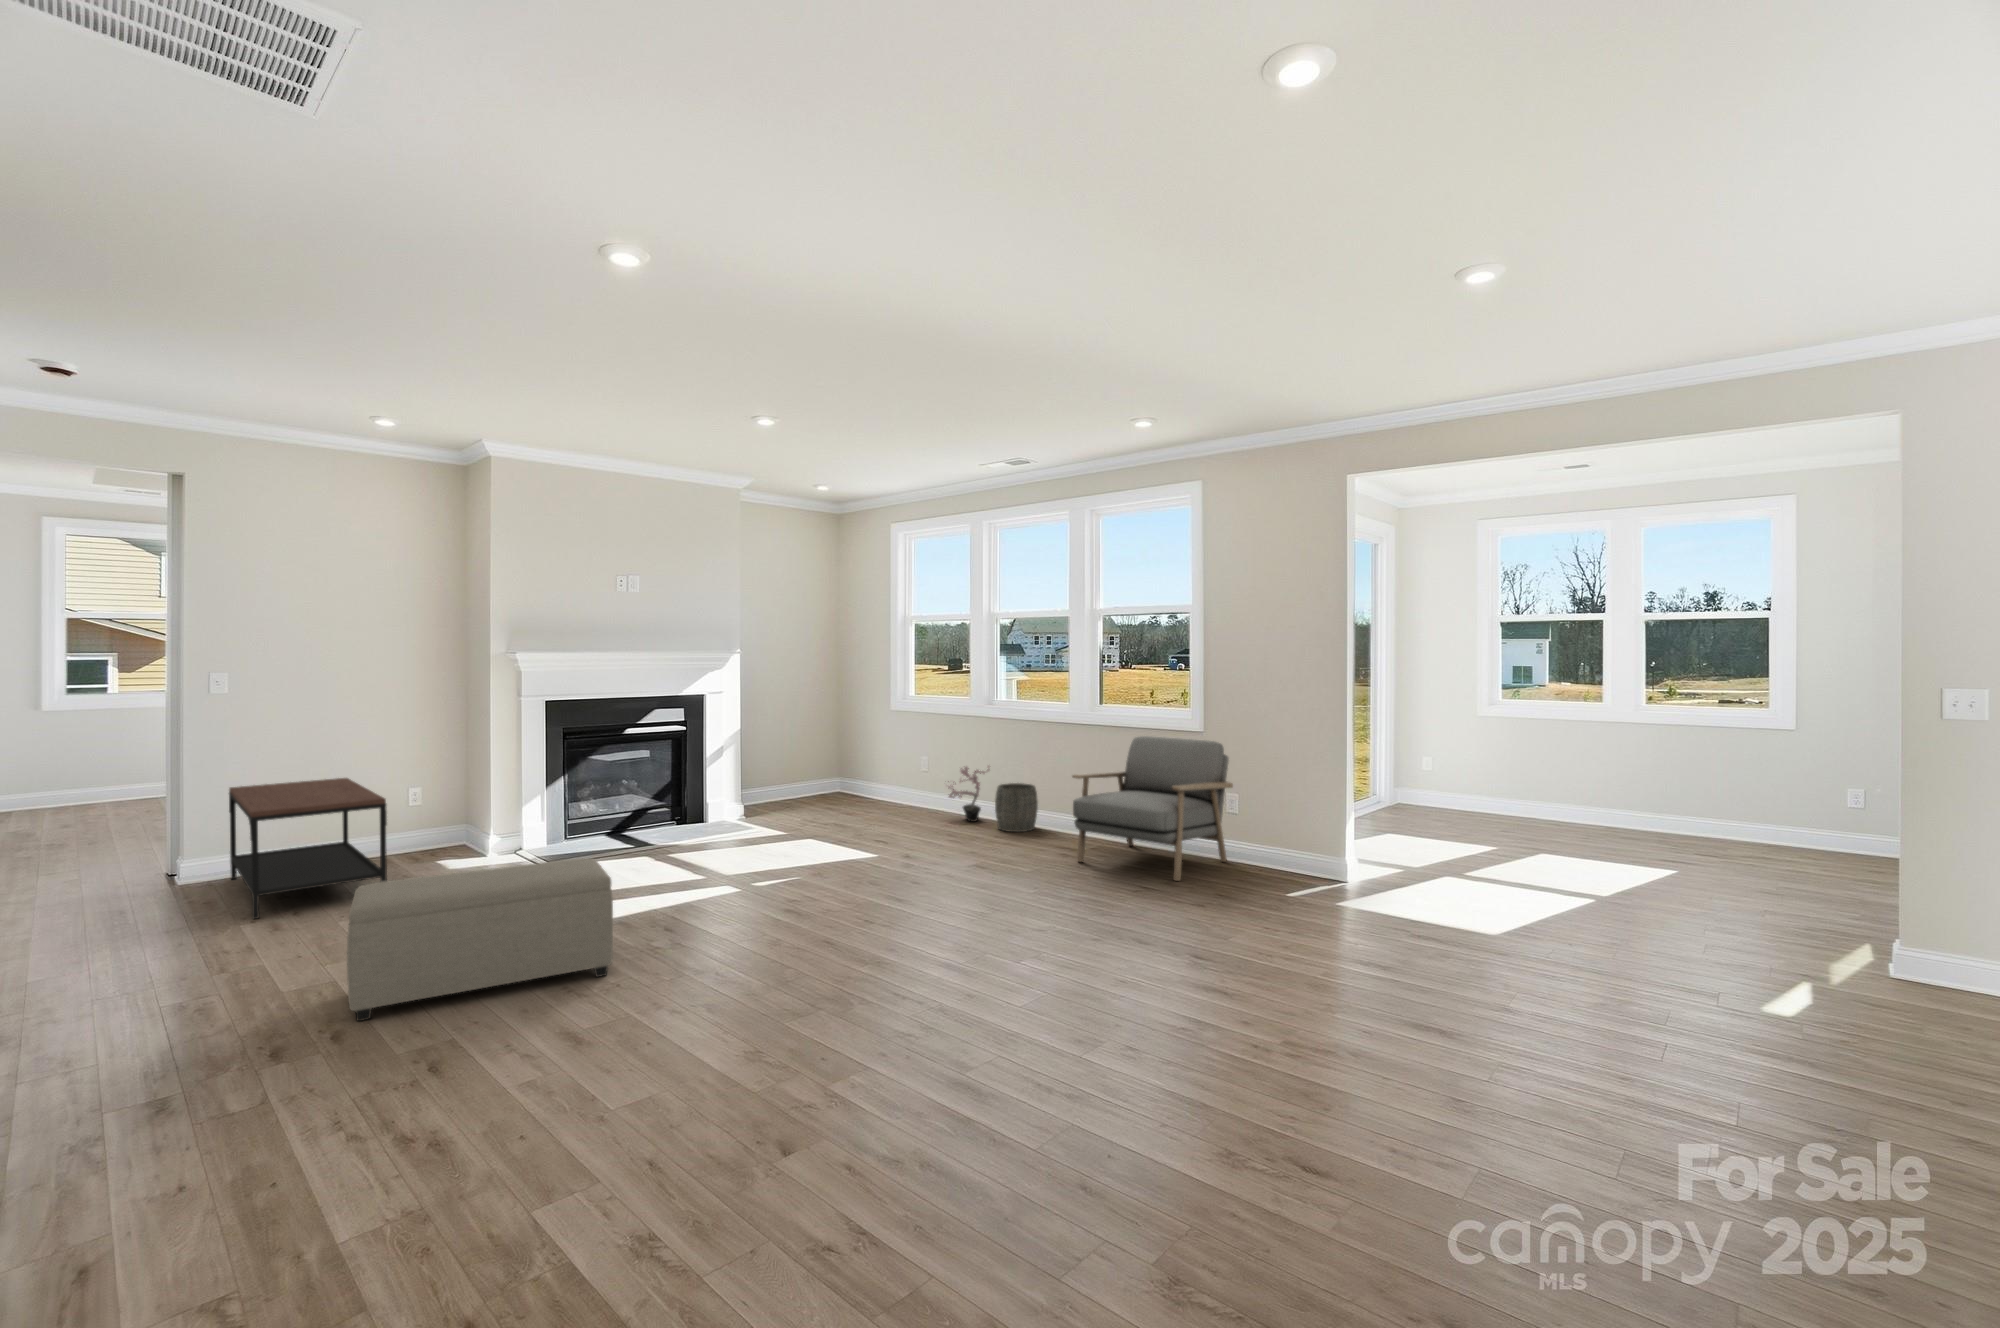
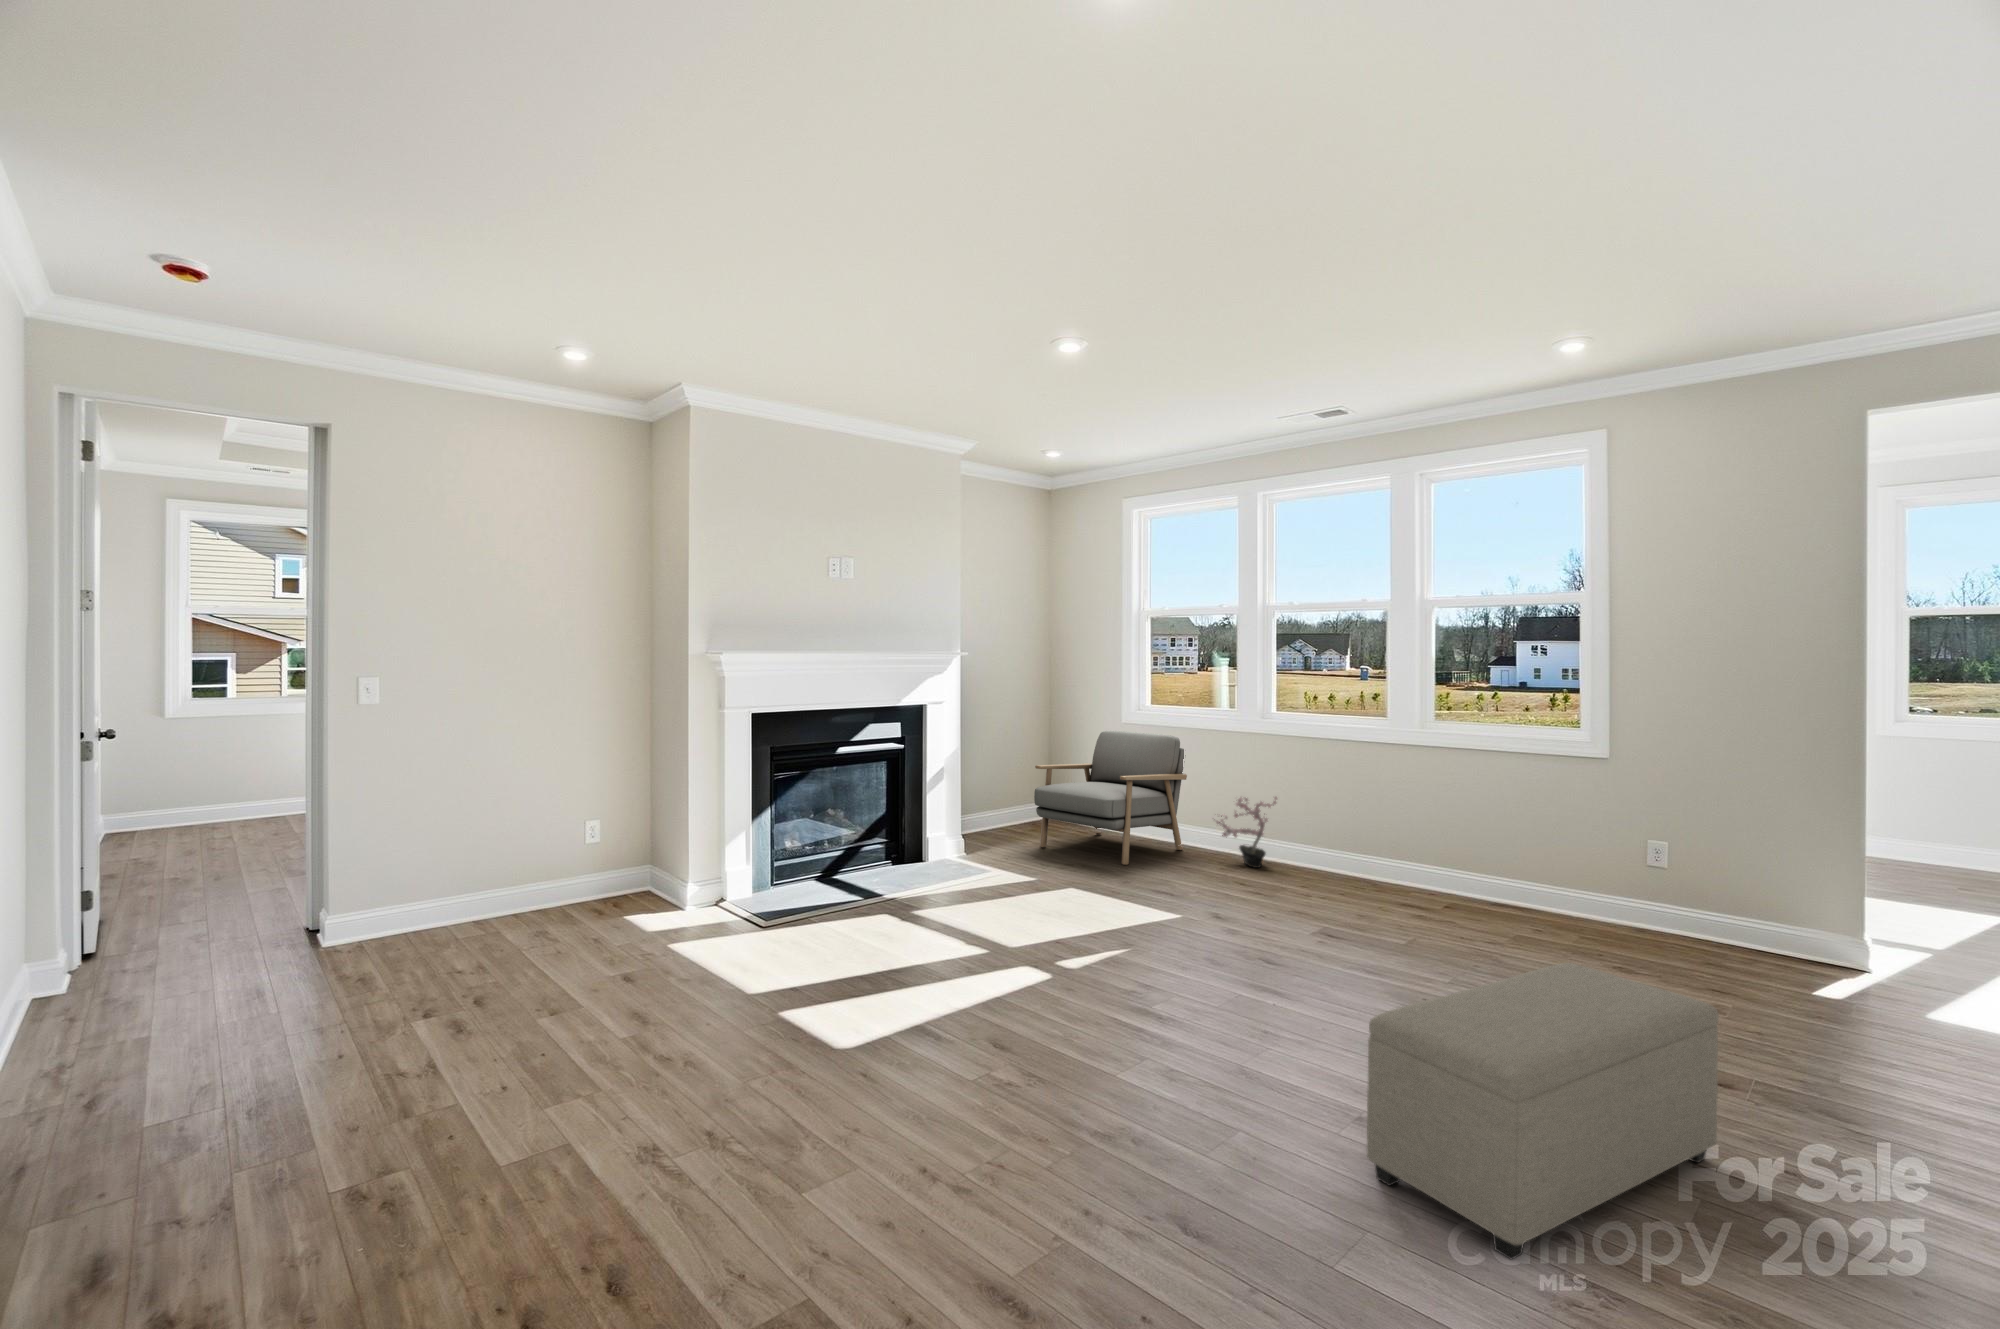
armchair: present [1072,736,1233,881] -> present [1034,731,1187,865]
coffee table: present [229,778,387,919] -> none [383,809,587,1010]
woven basket: present [995,783,1038,832] -> none [1295,821,1353,886]
ottoman: present [347,858,613,1021] -> present [1367,963,1719,1259]

